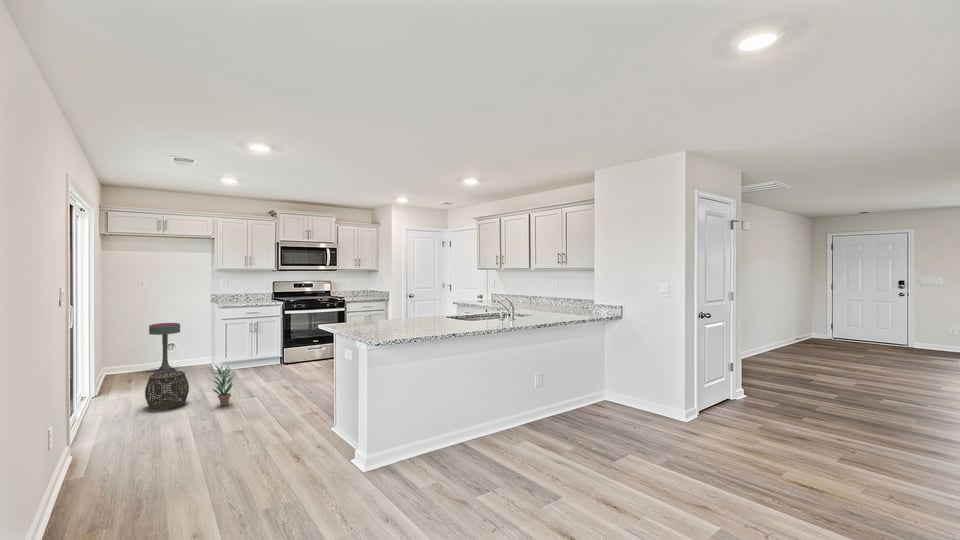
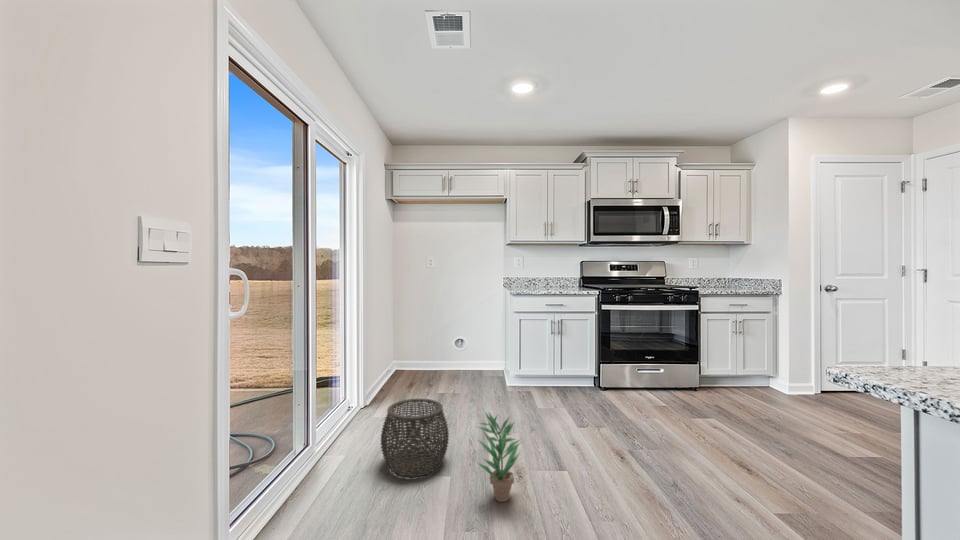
bar stool: present [149,323,180,373] -> none [434,312,467,378]

